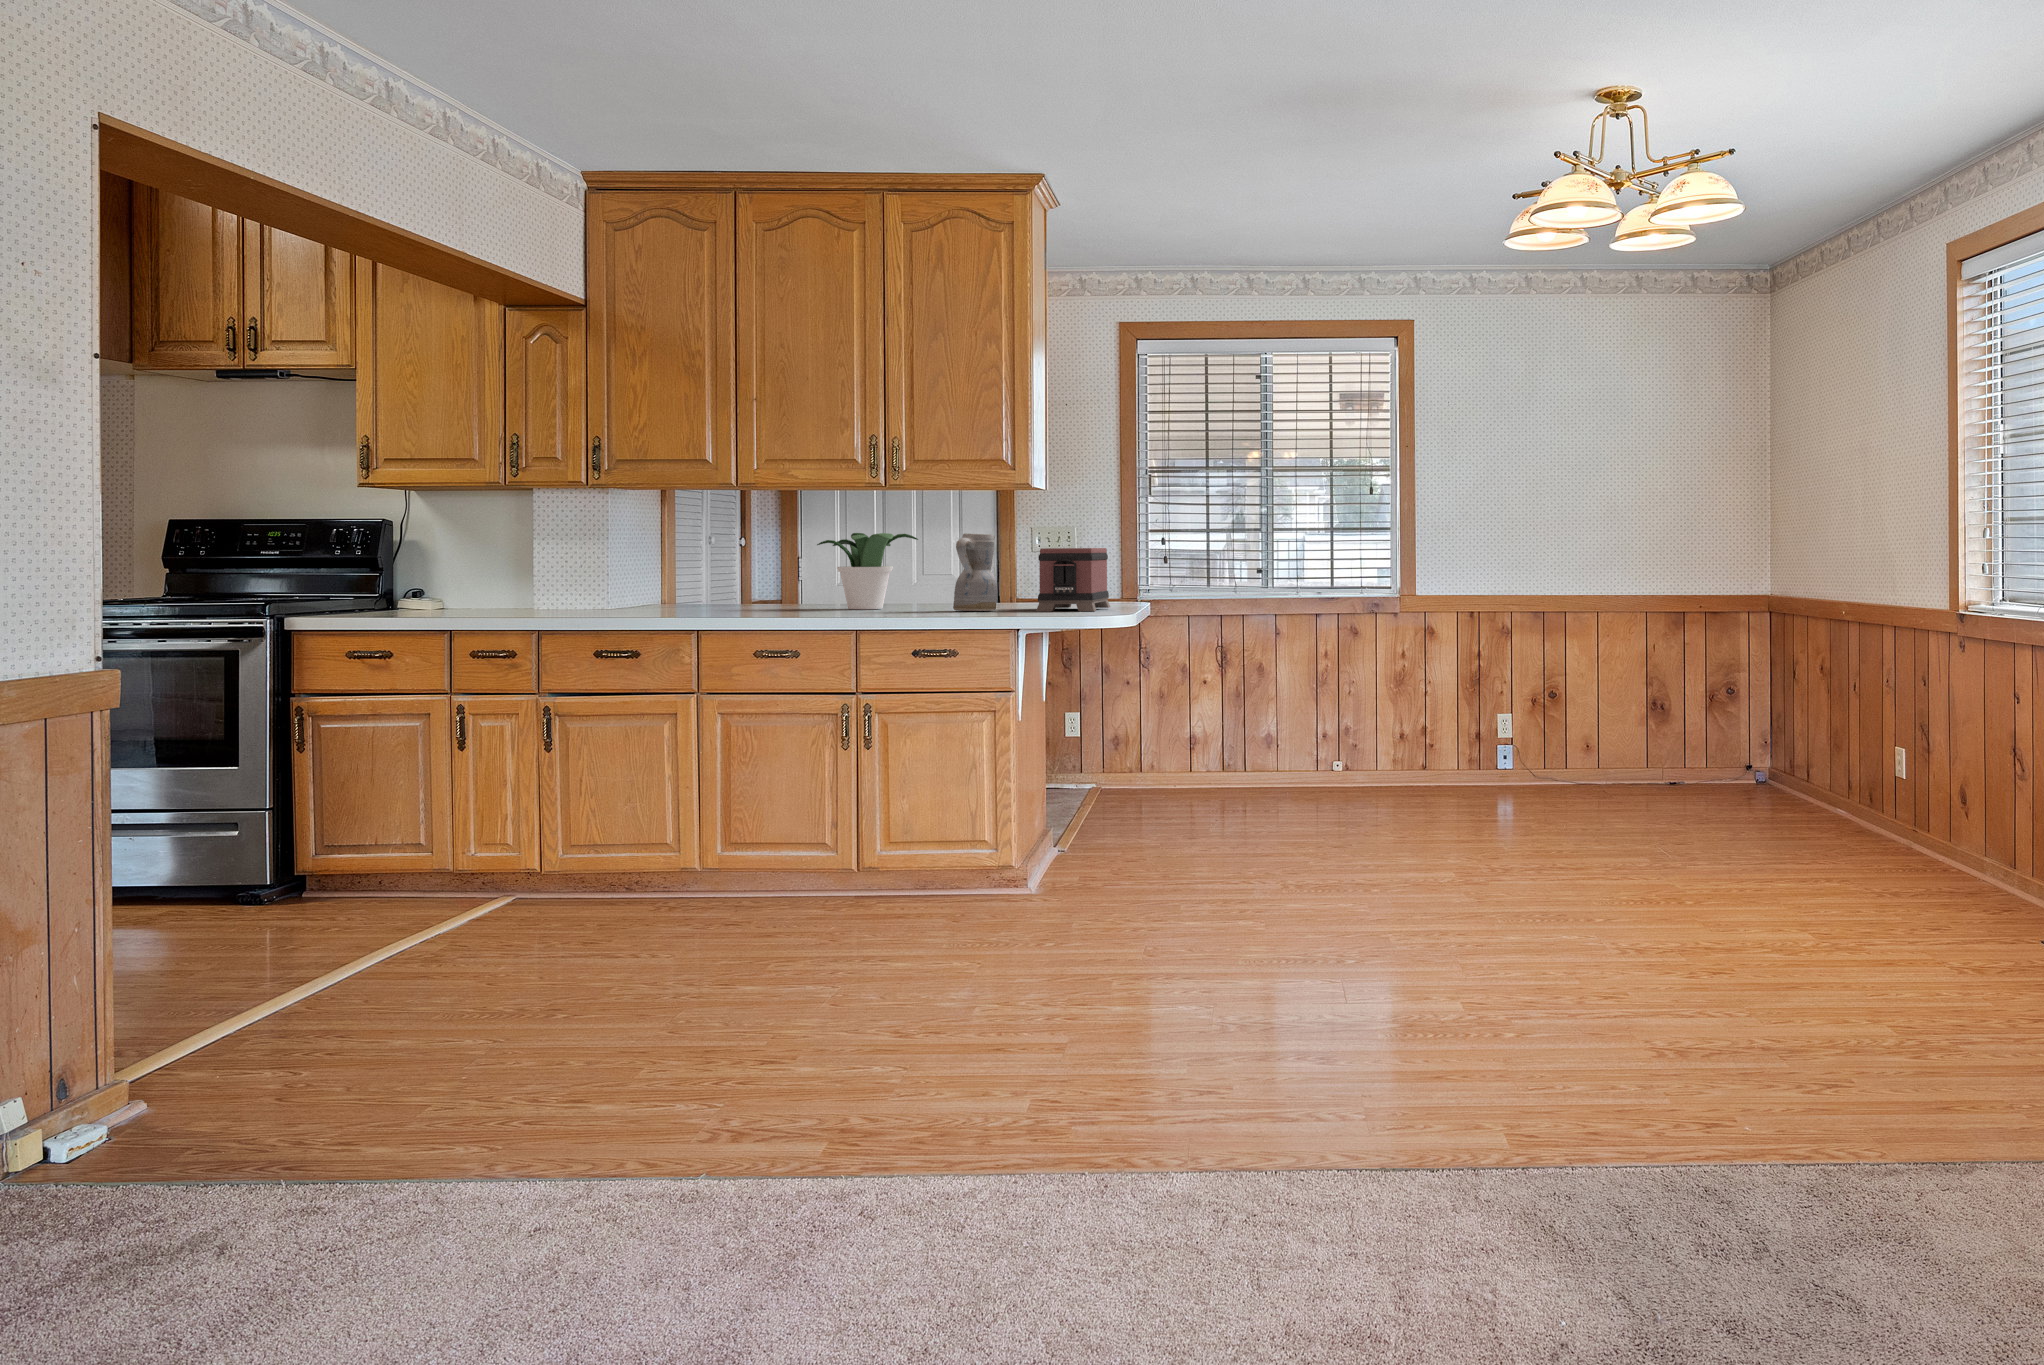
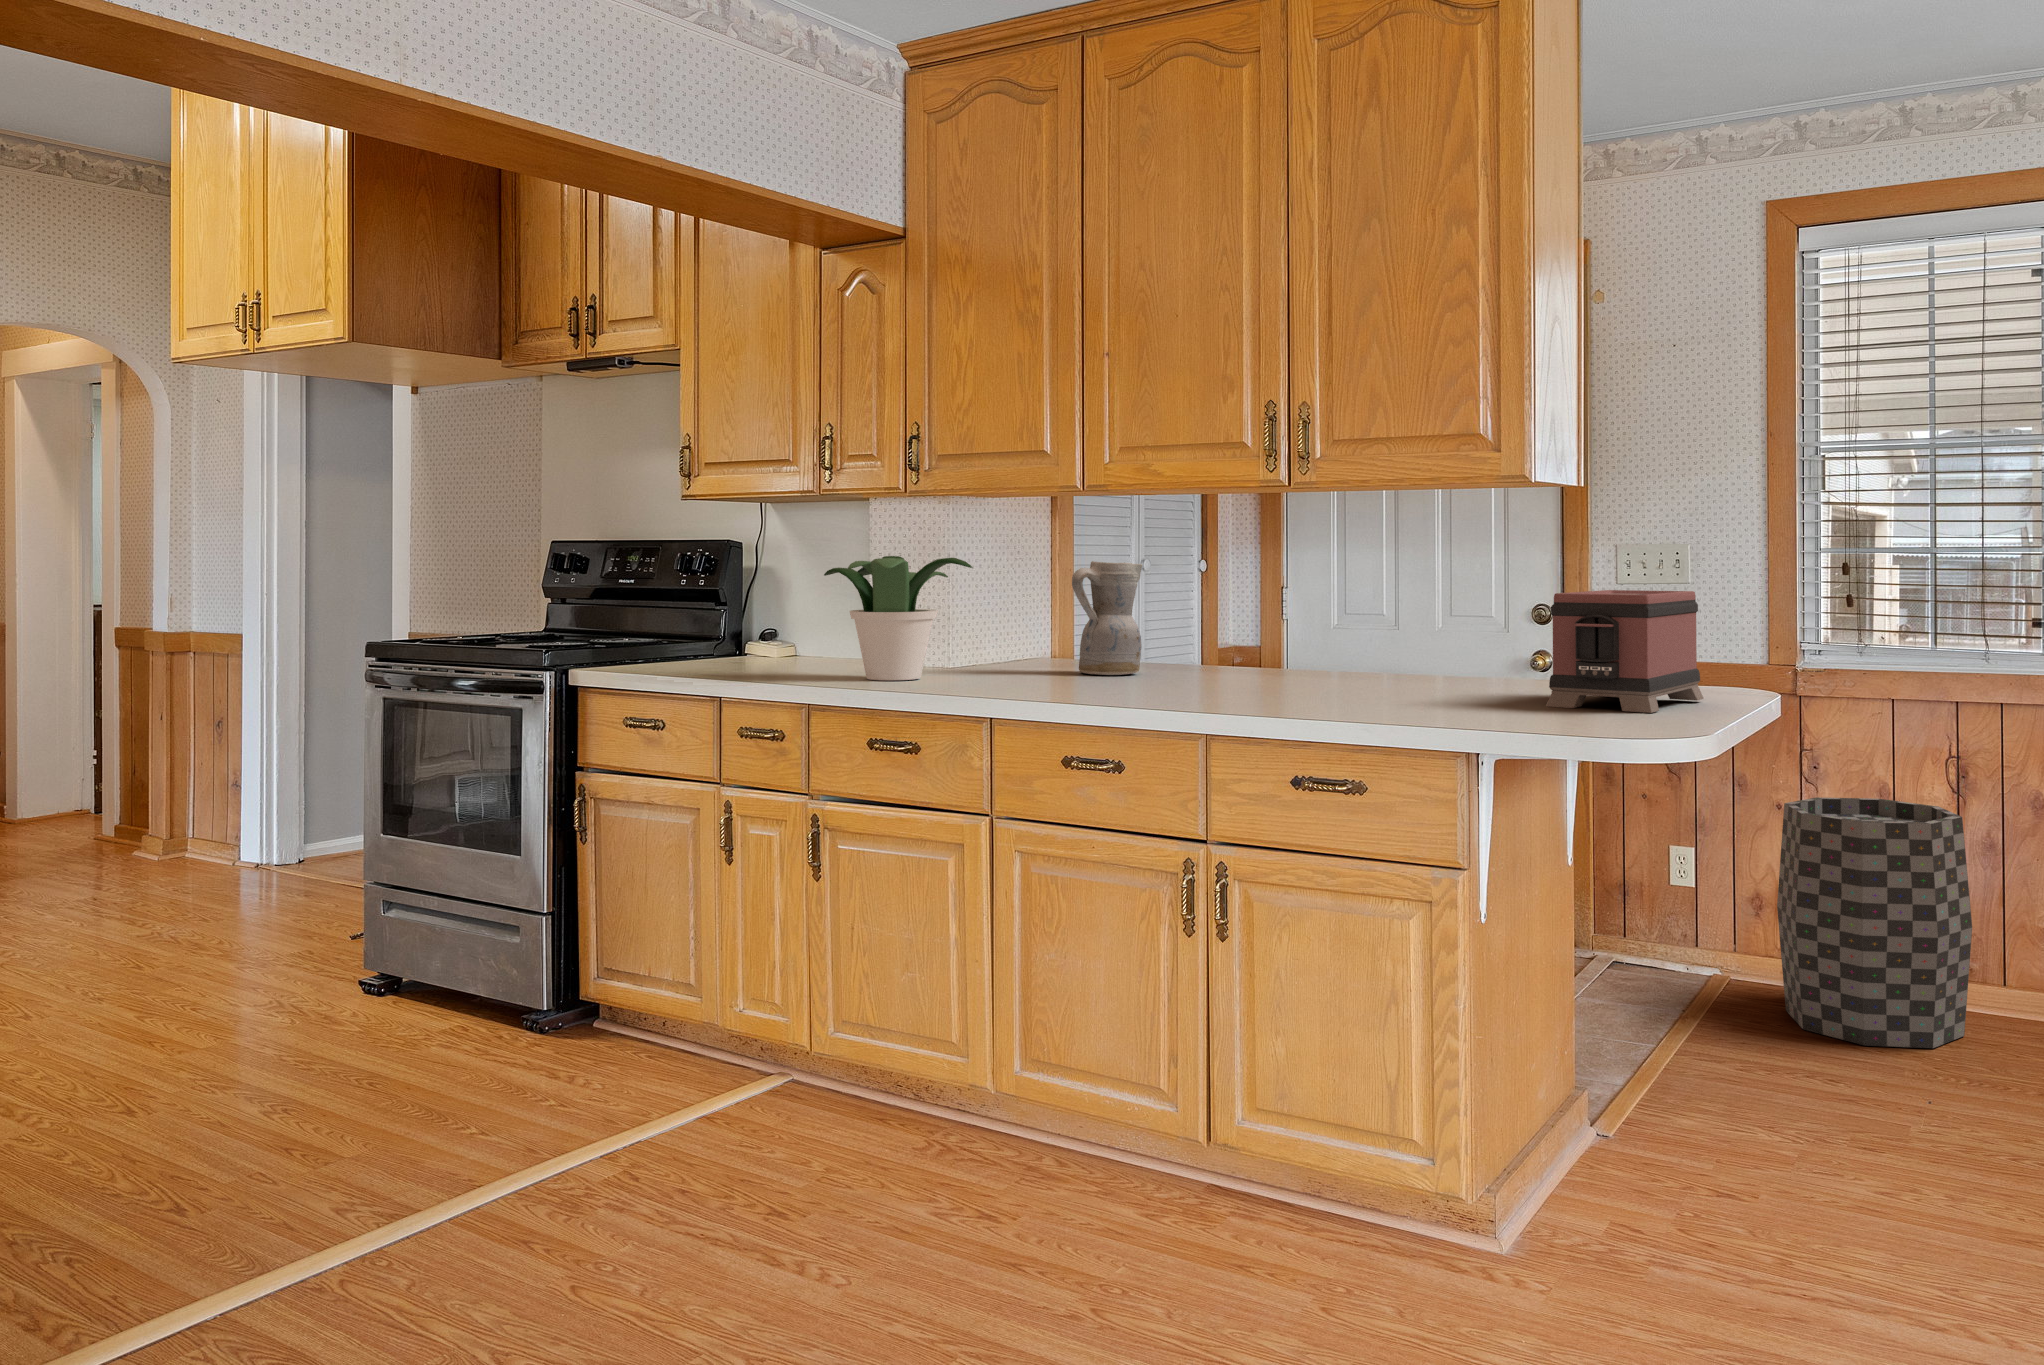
potted plant: present [817,533,918,609] -> present [824,556,973,680]
ceramic pitcher: present [953,533,997,611] -> present [1072,561,1142,675]
trash can: none [1127,674,1229,808] -> present [1777,797,1972,1048]

